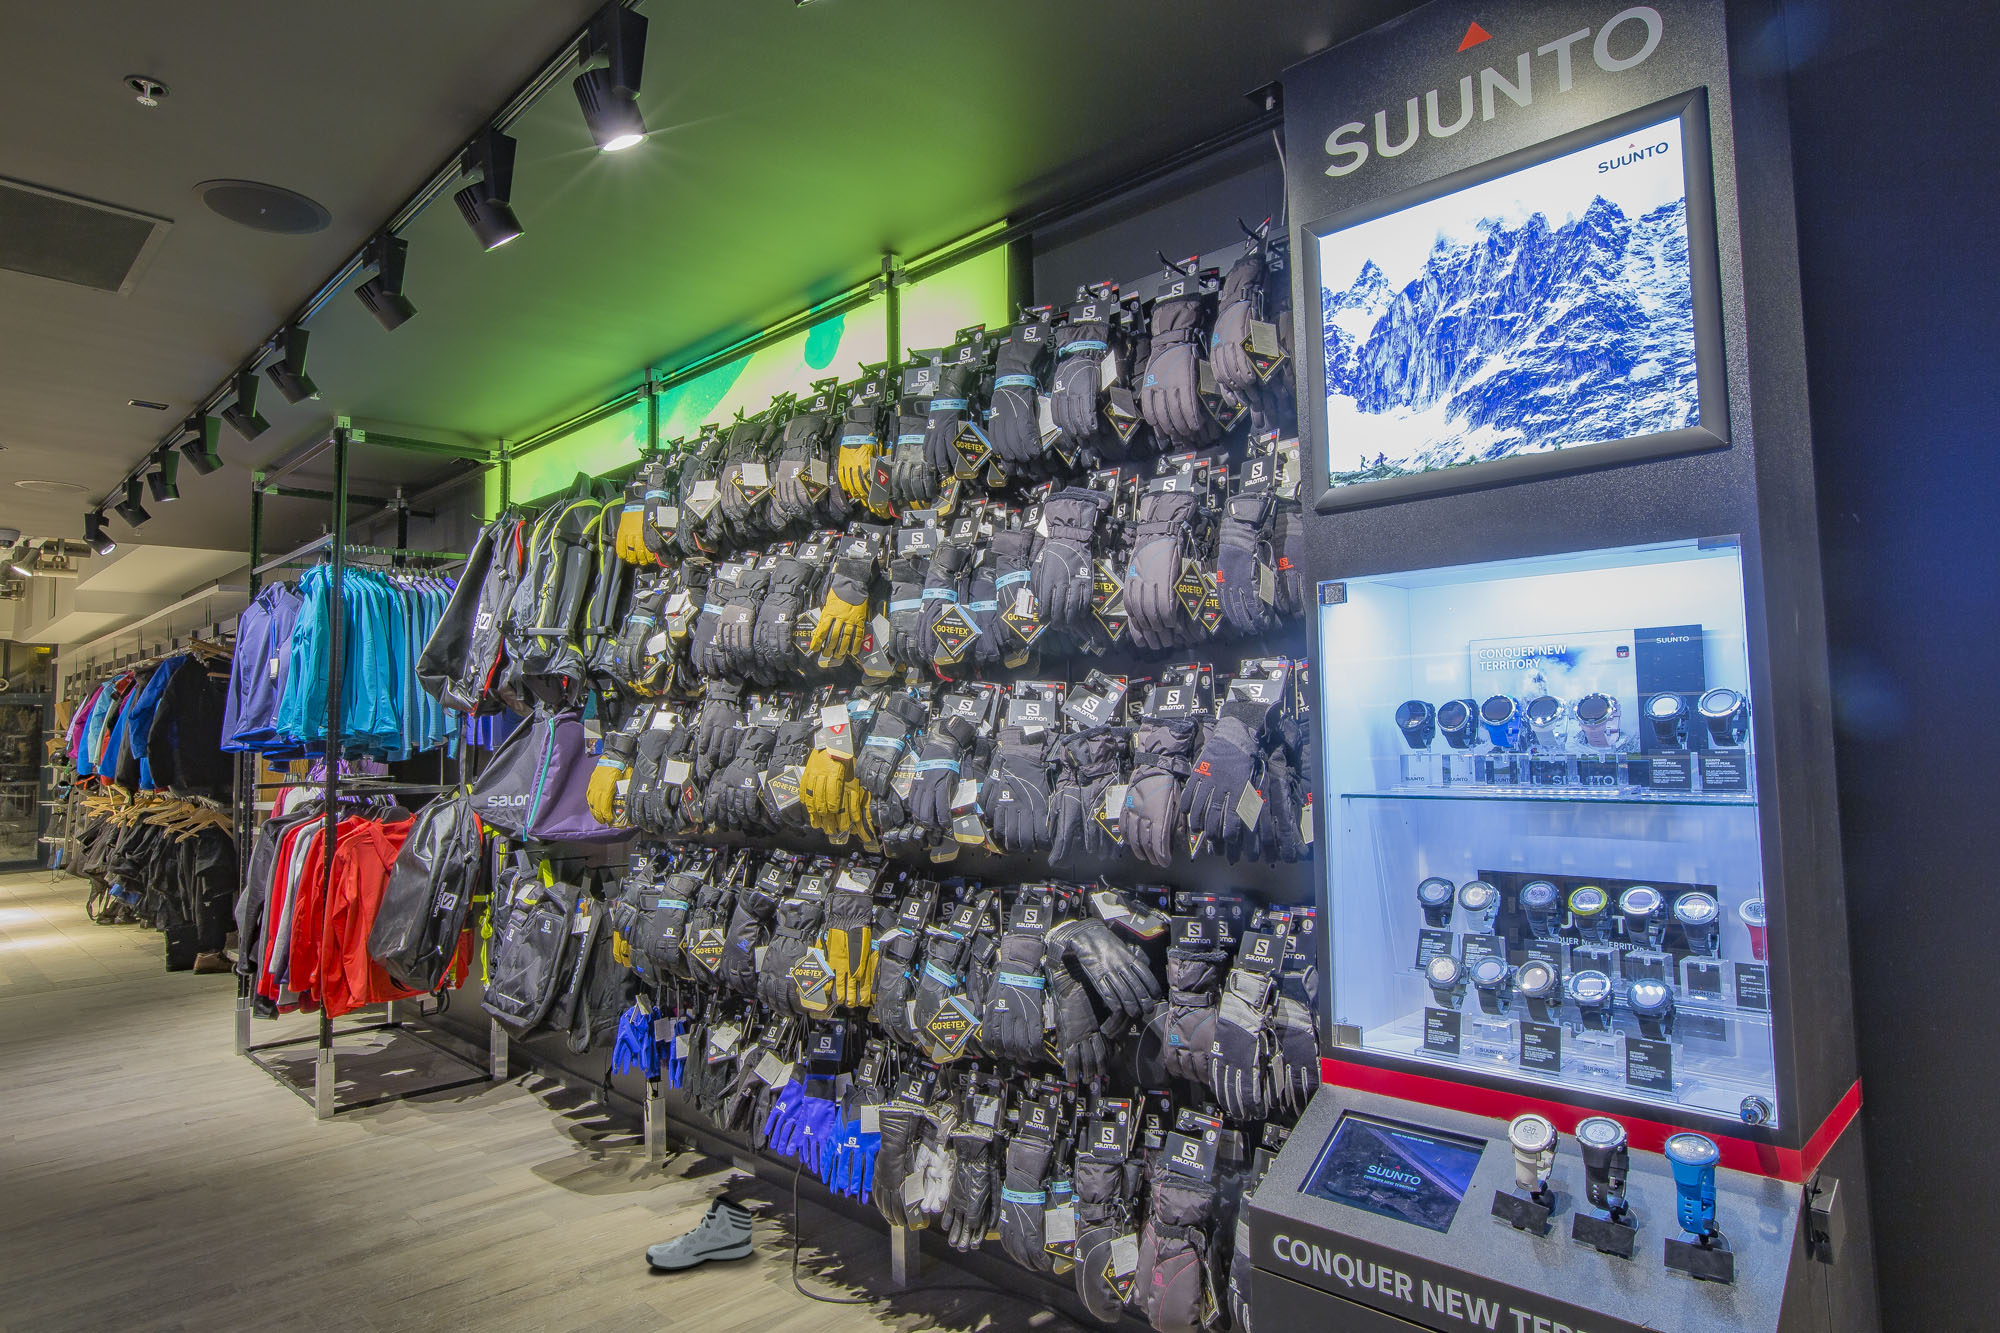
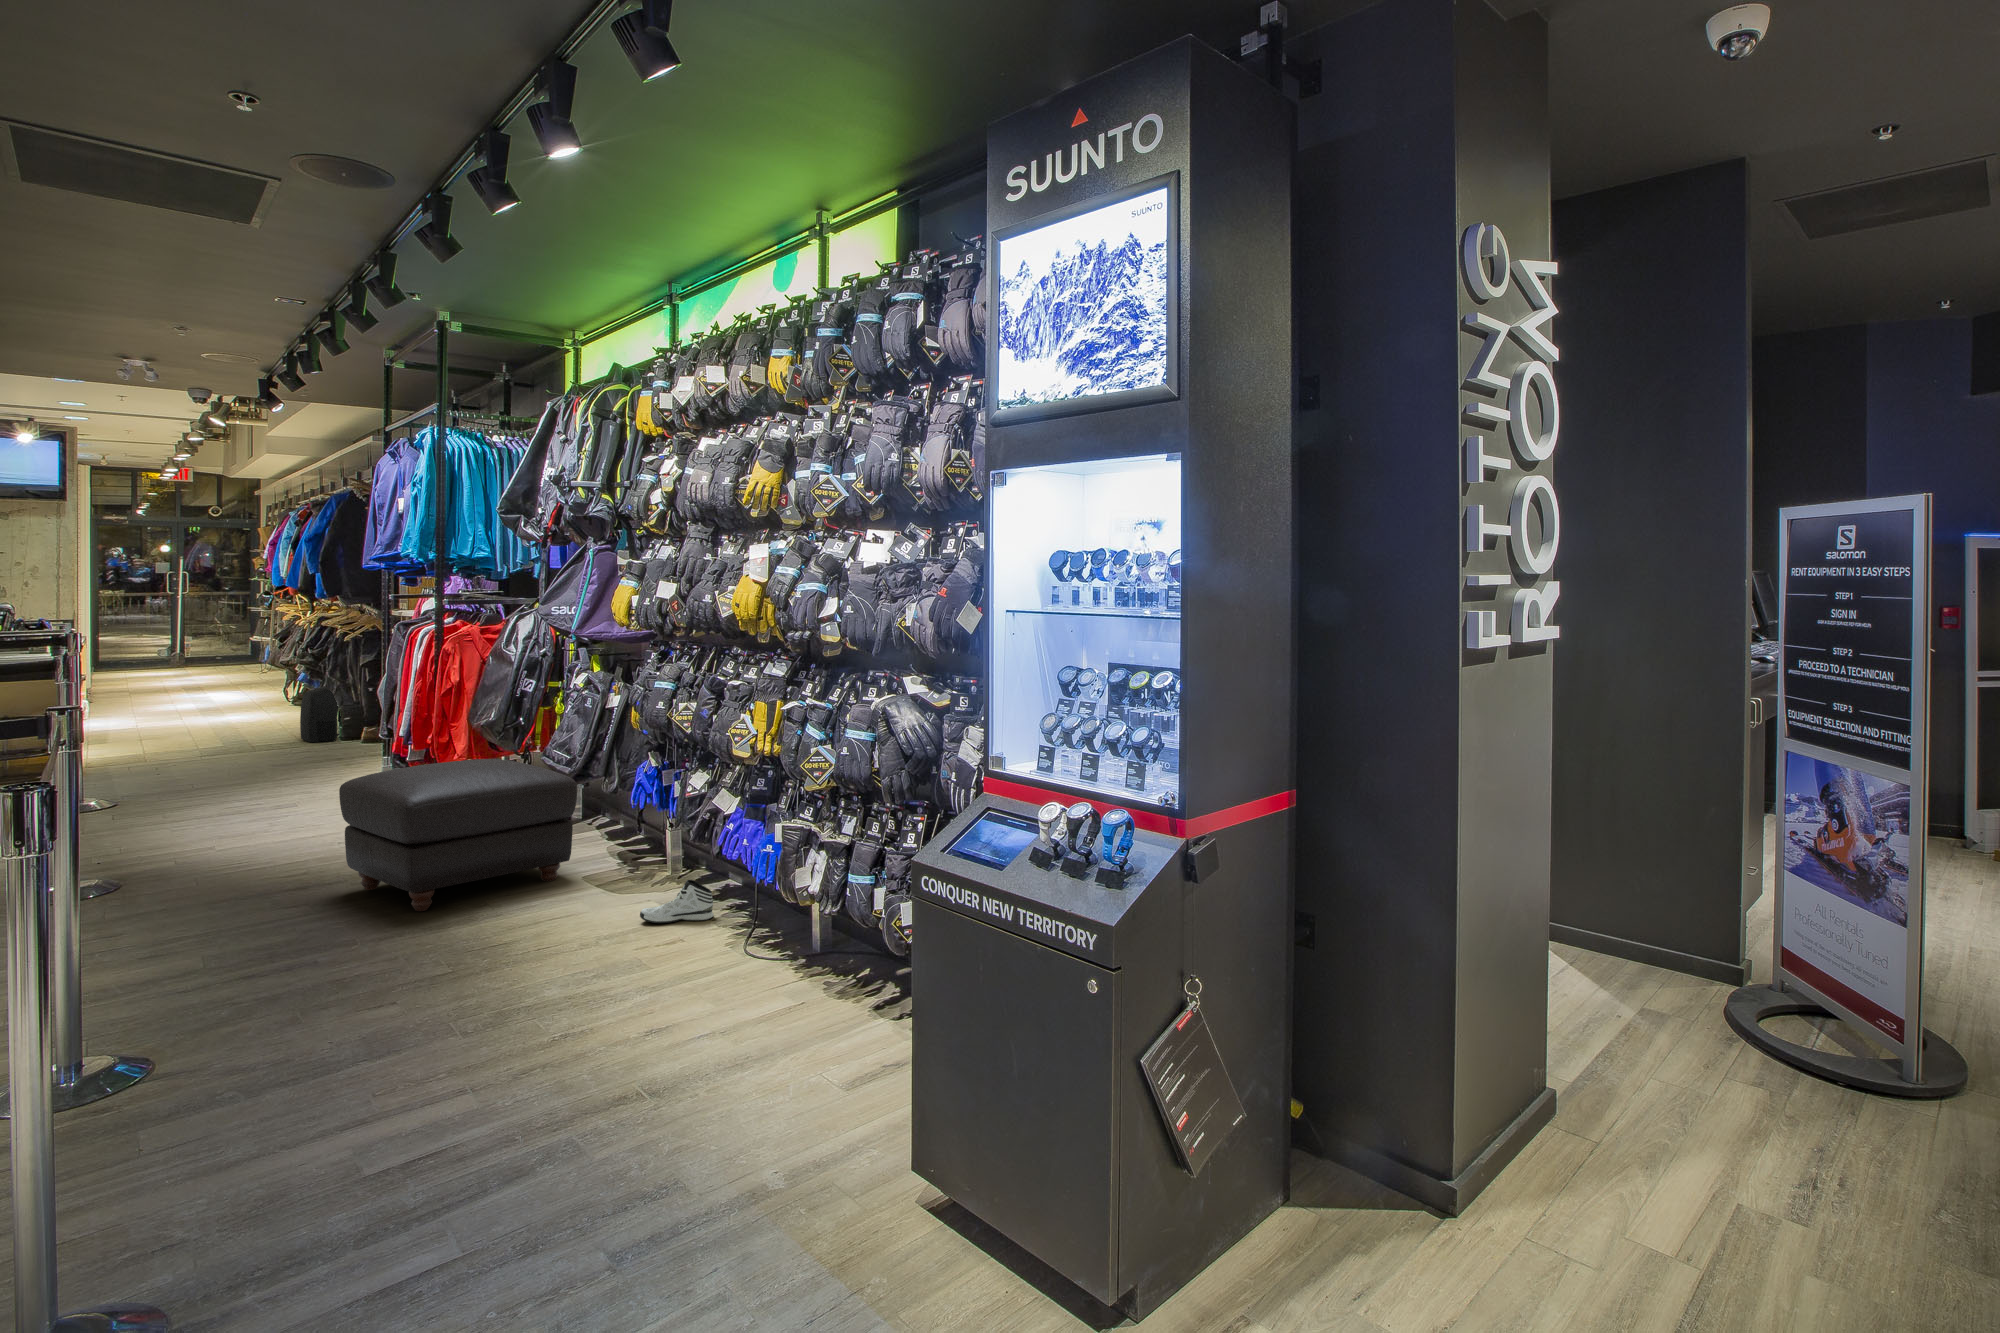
backpack: none [105,899,174,979] -> present [300,686,341,742]
ottoman: none [179,1017,533,1272] -> present [339,759,577,911]

